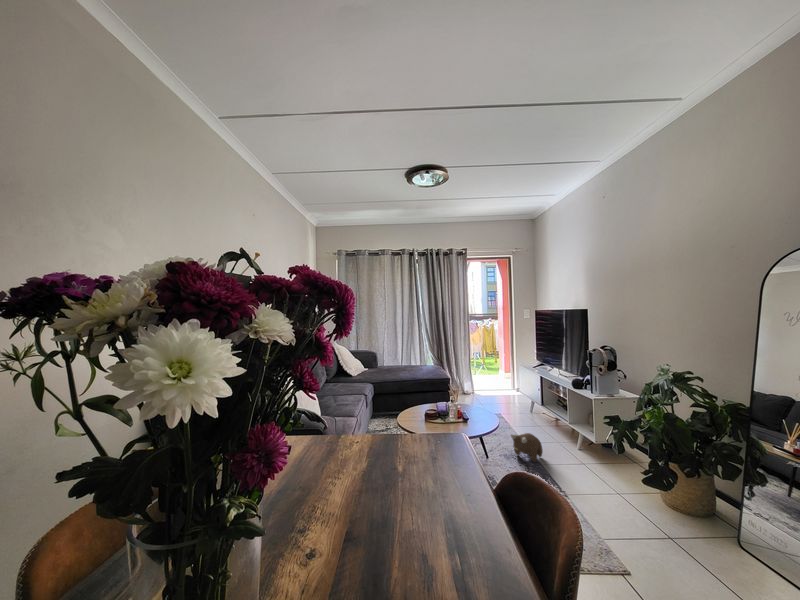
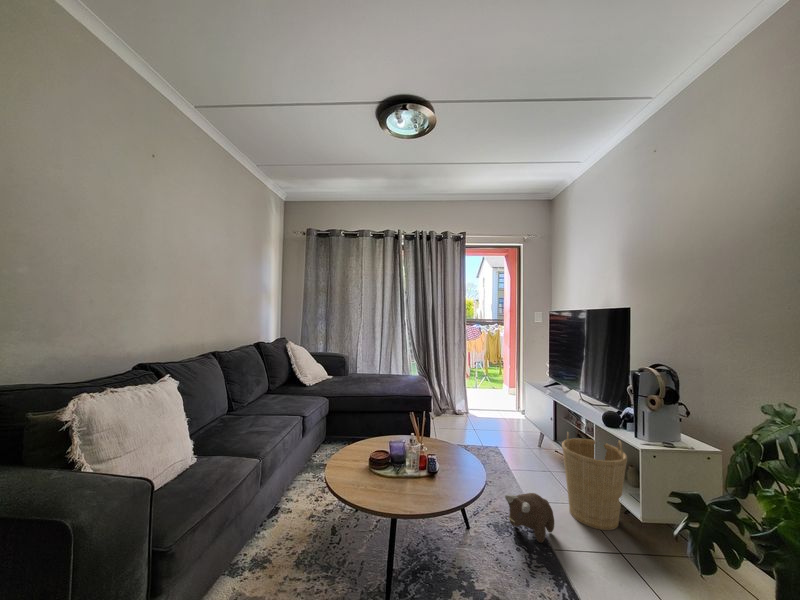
basket: none [546,394,588,454] -> present [562,432,627,530]

